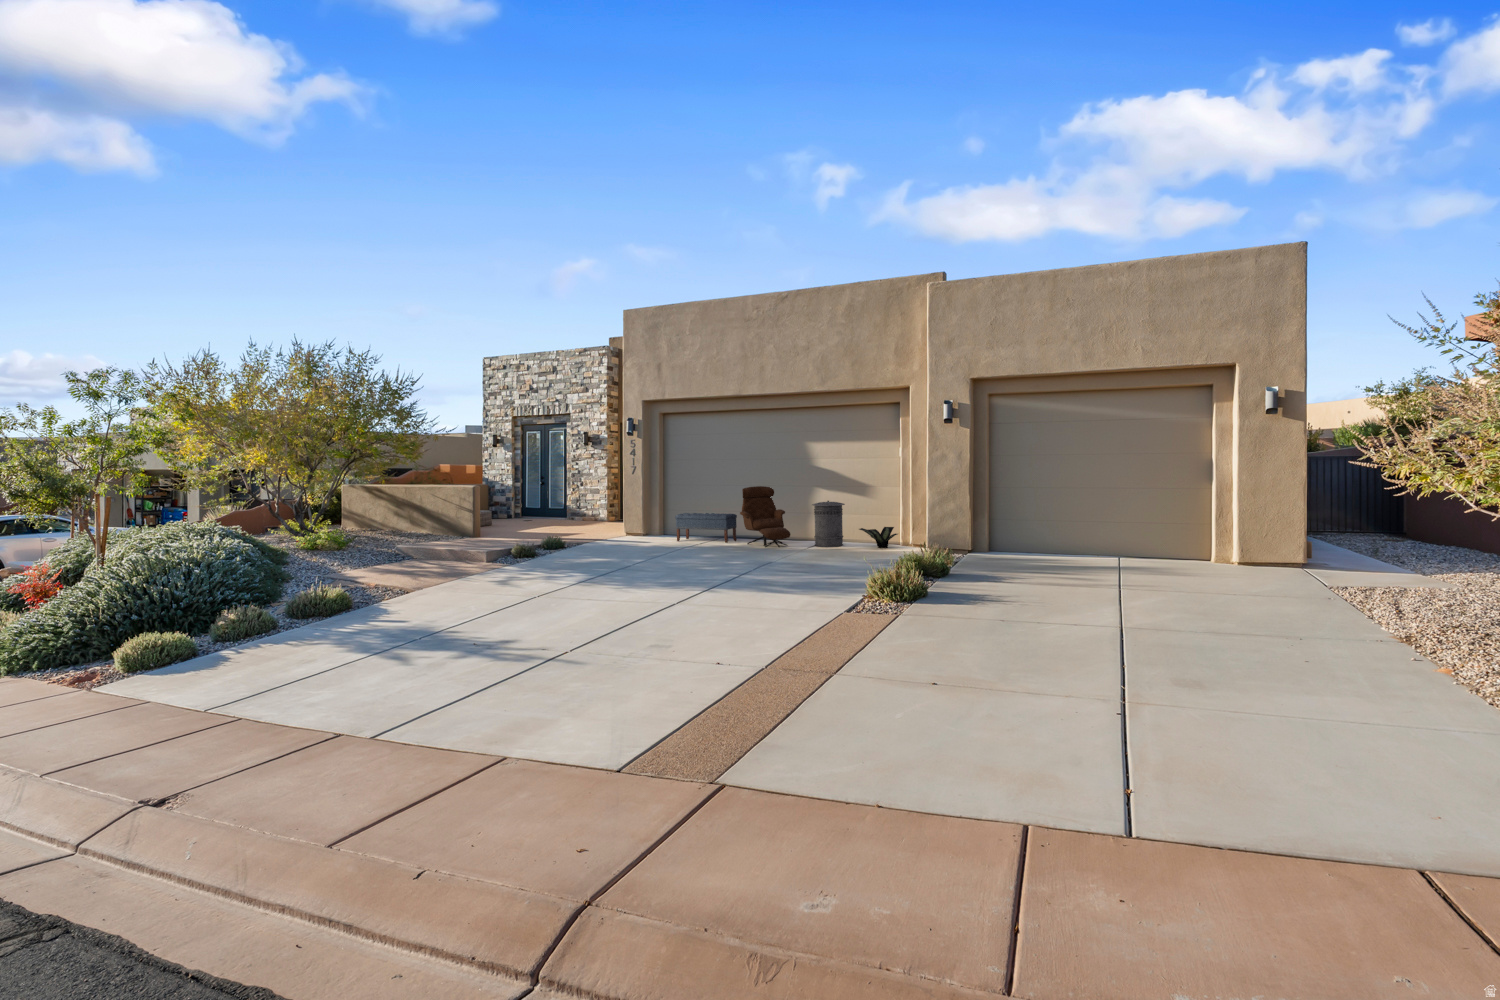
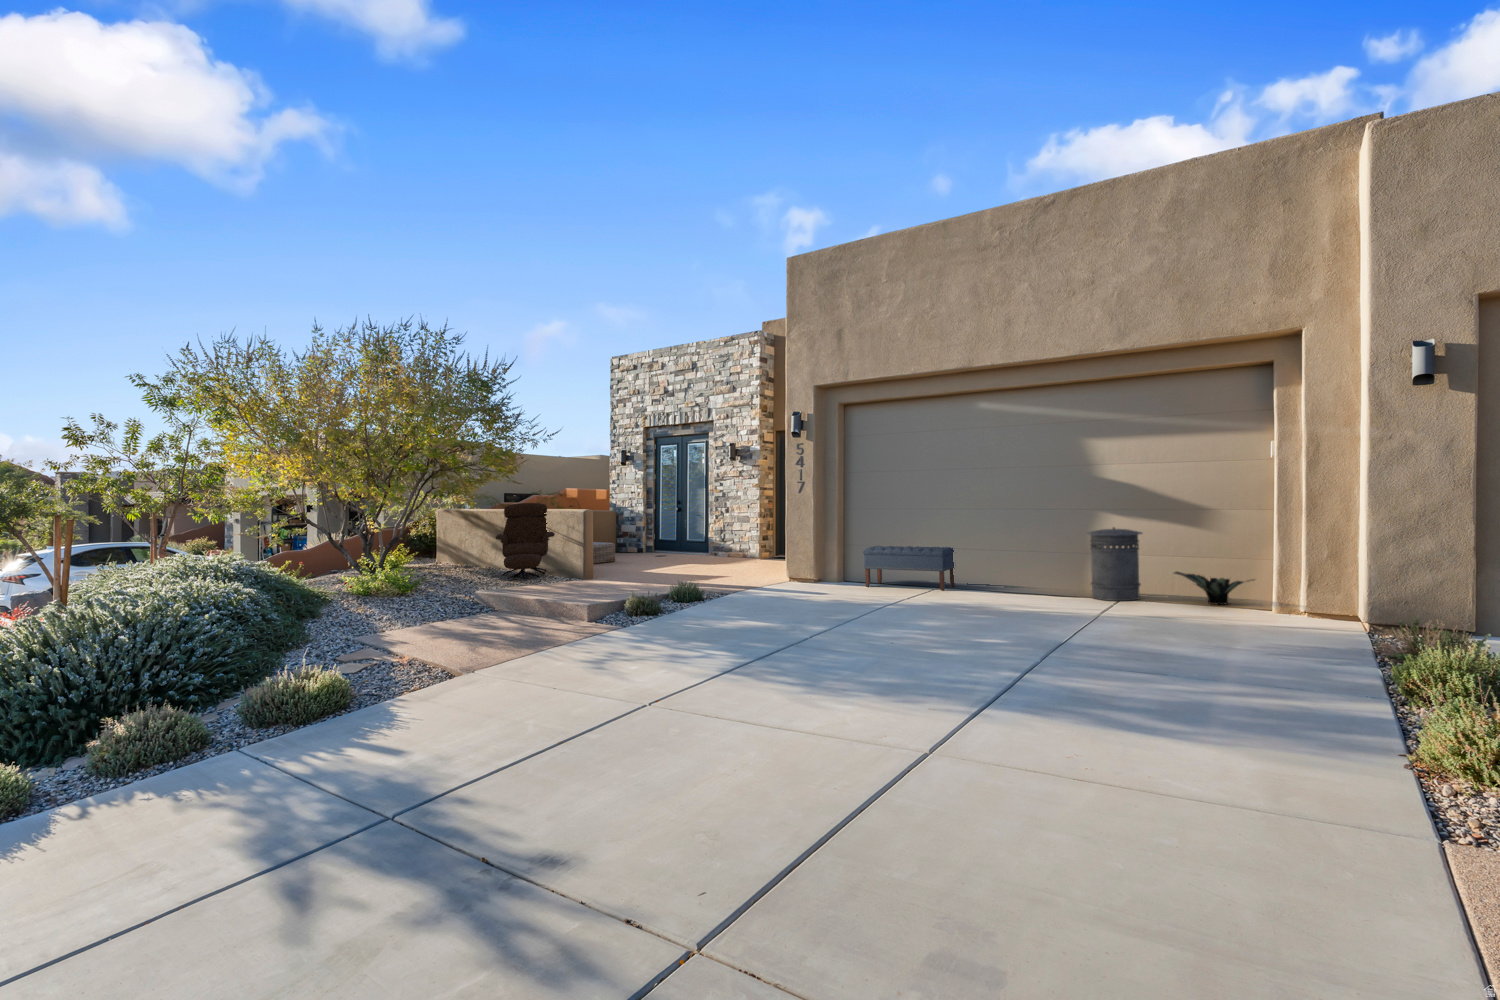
lounge chair: present [740,486,790,547] -> present [496,503,555,580]

